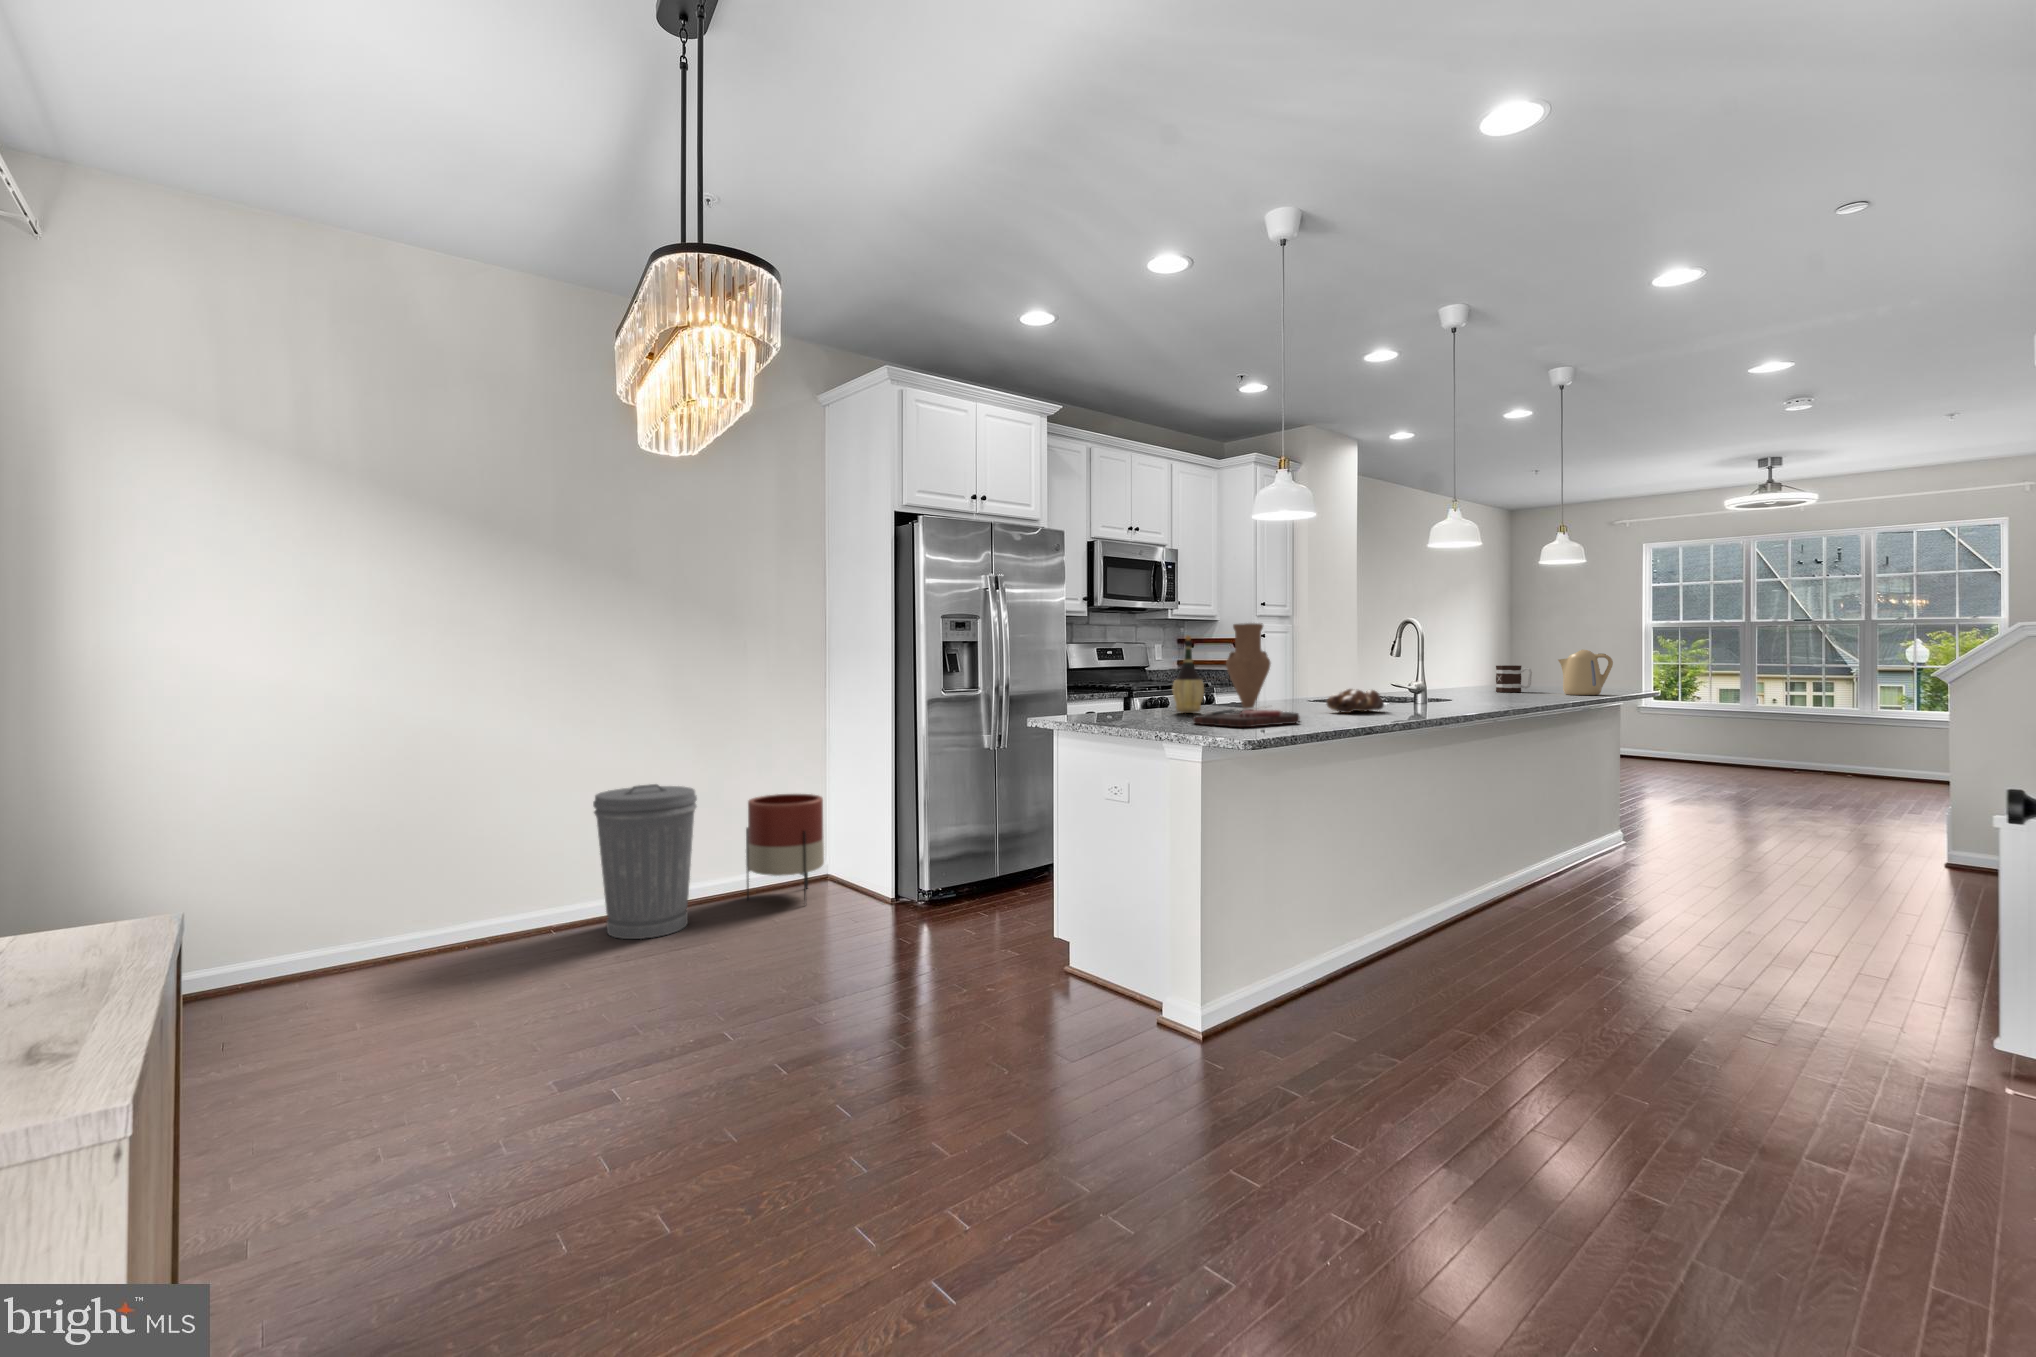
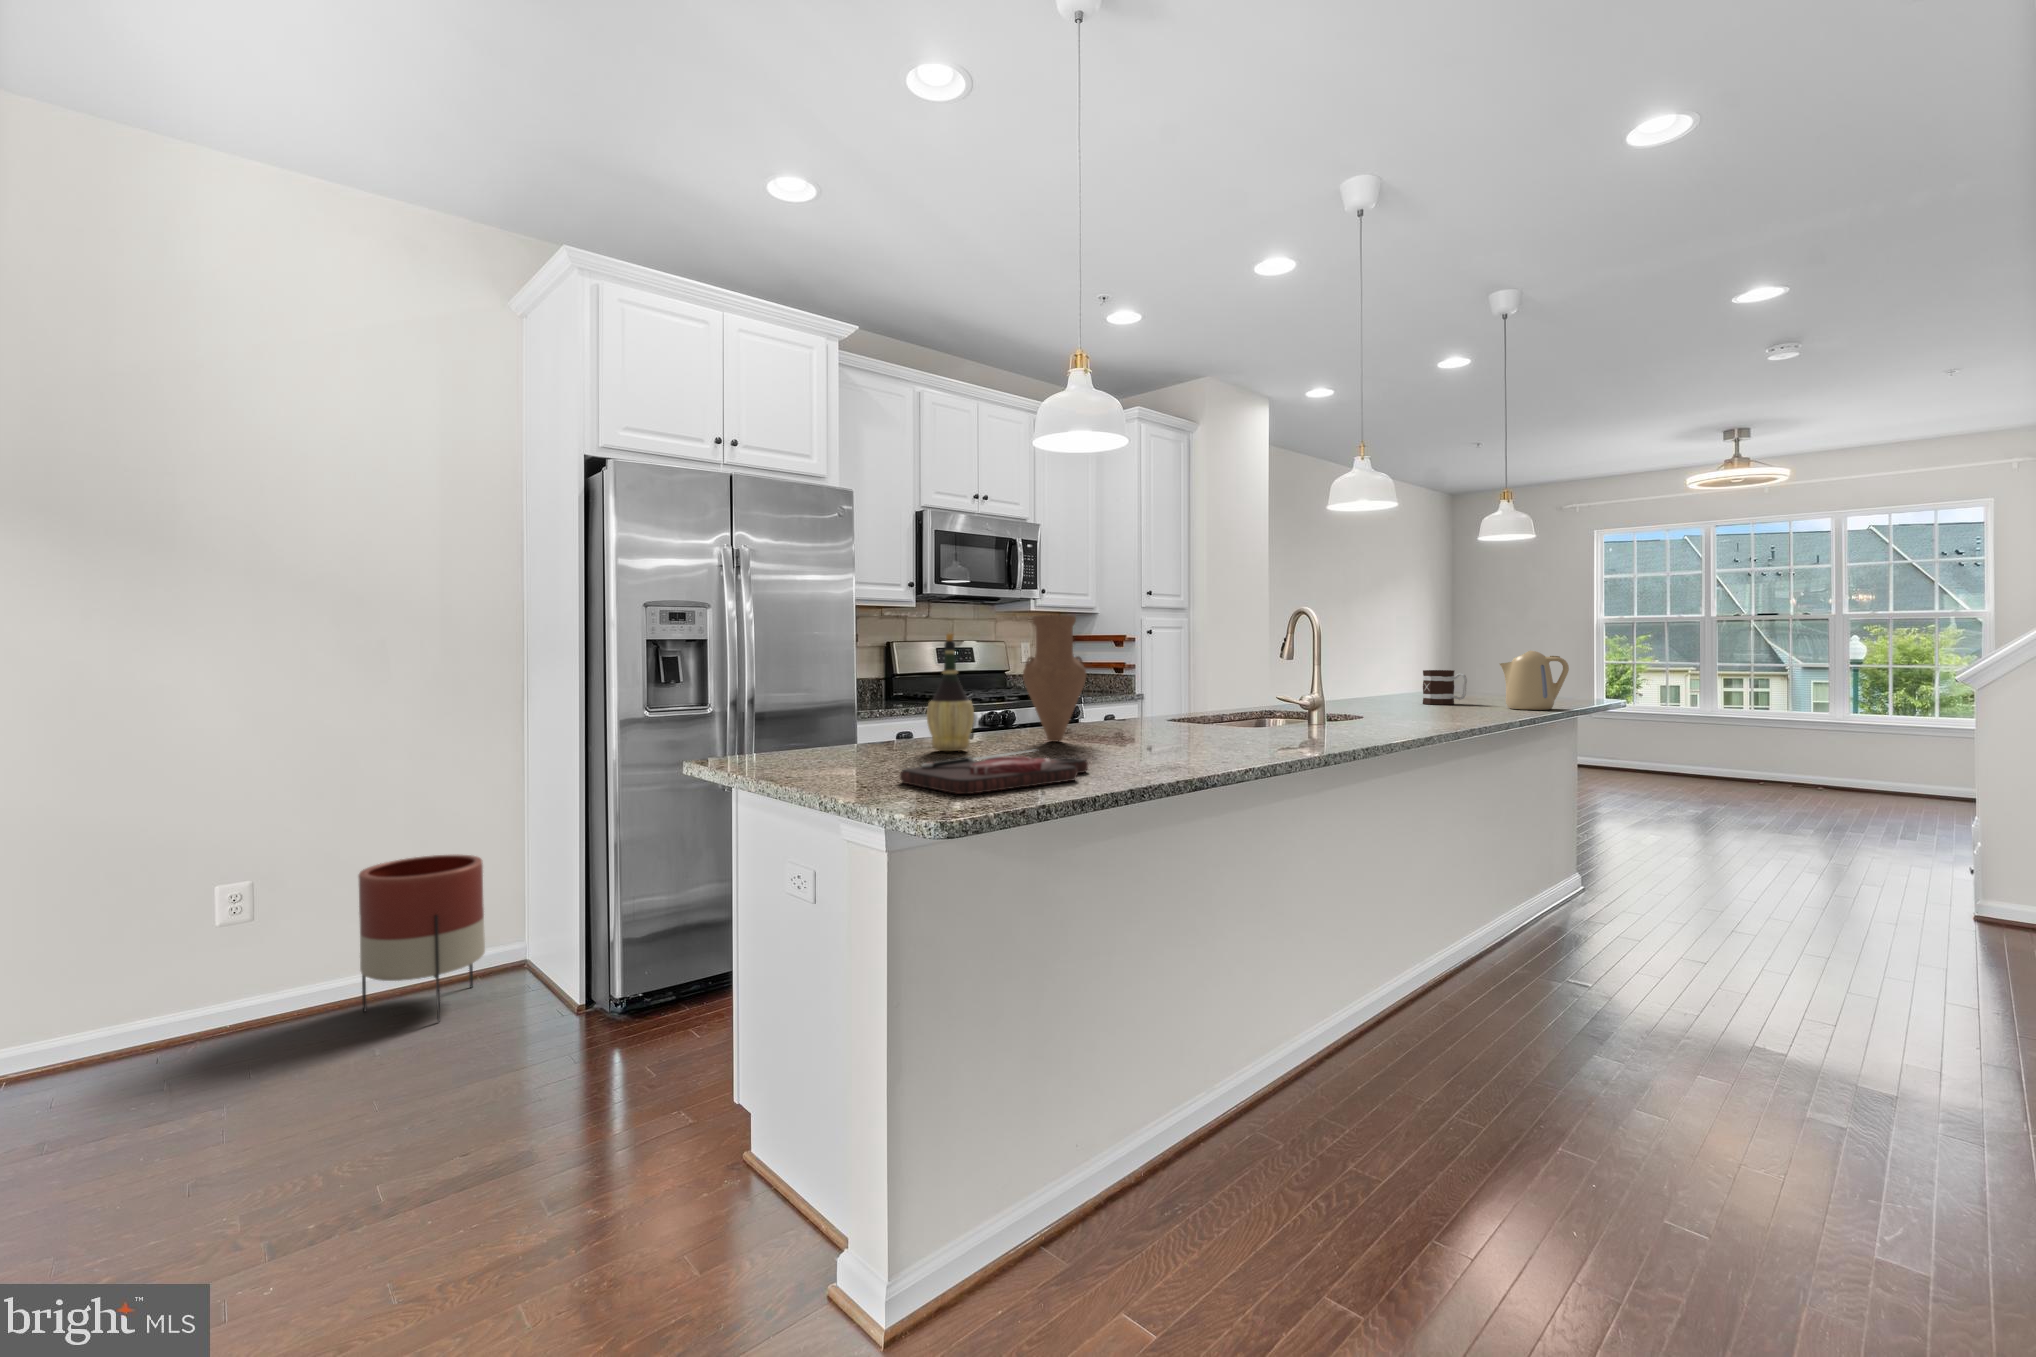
bread loaf: present [1327,689,1384,713] -> none [1158,713,1246,751]
trash can: present [593,784,697,939] -> none [41,855,243,1103]

